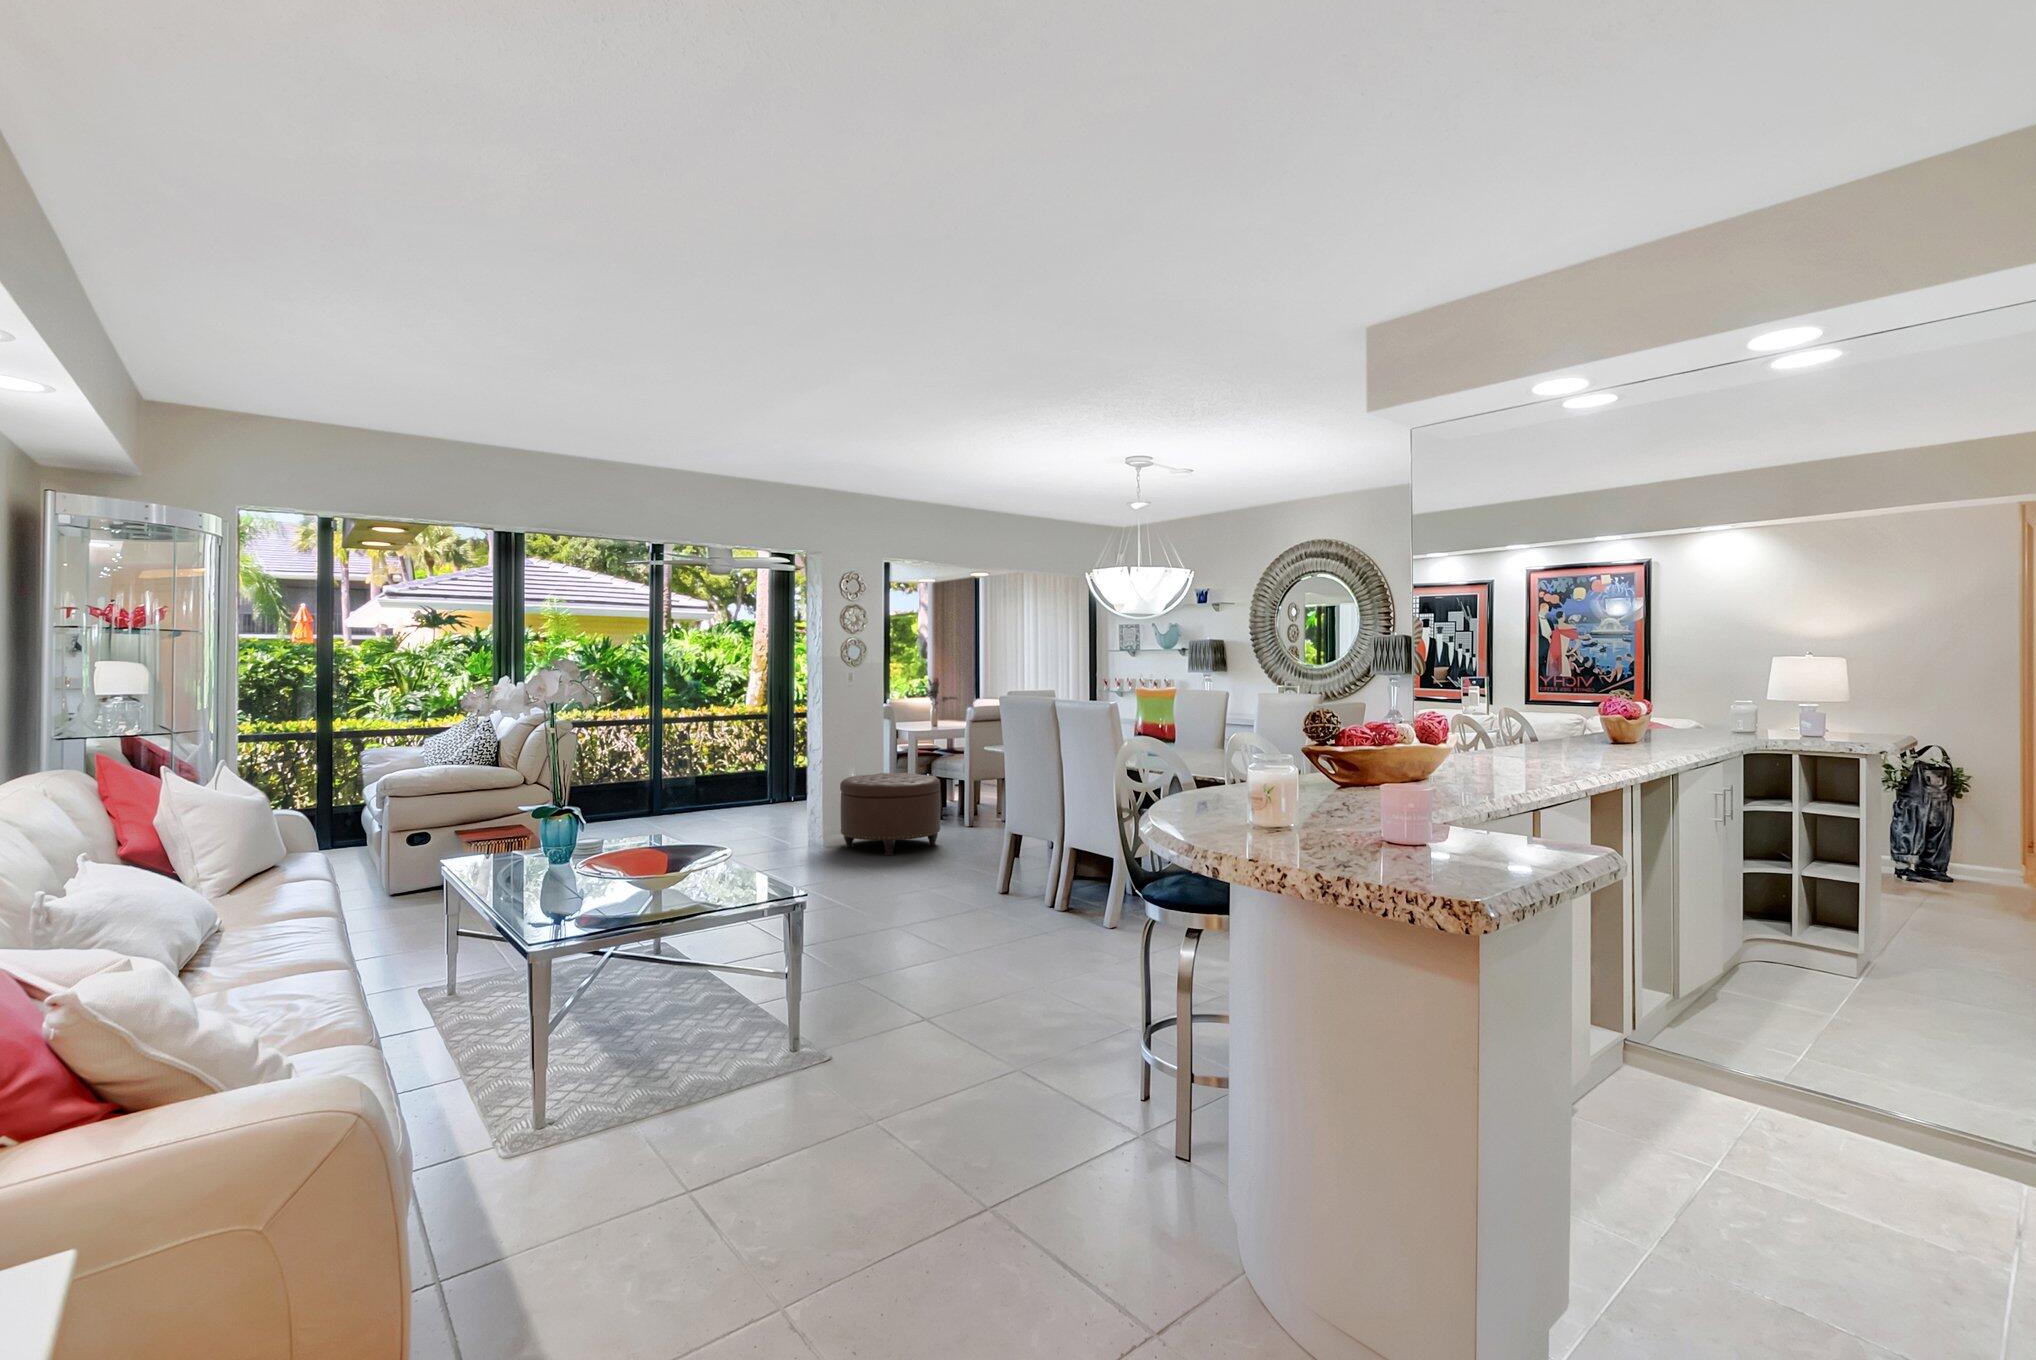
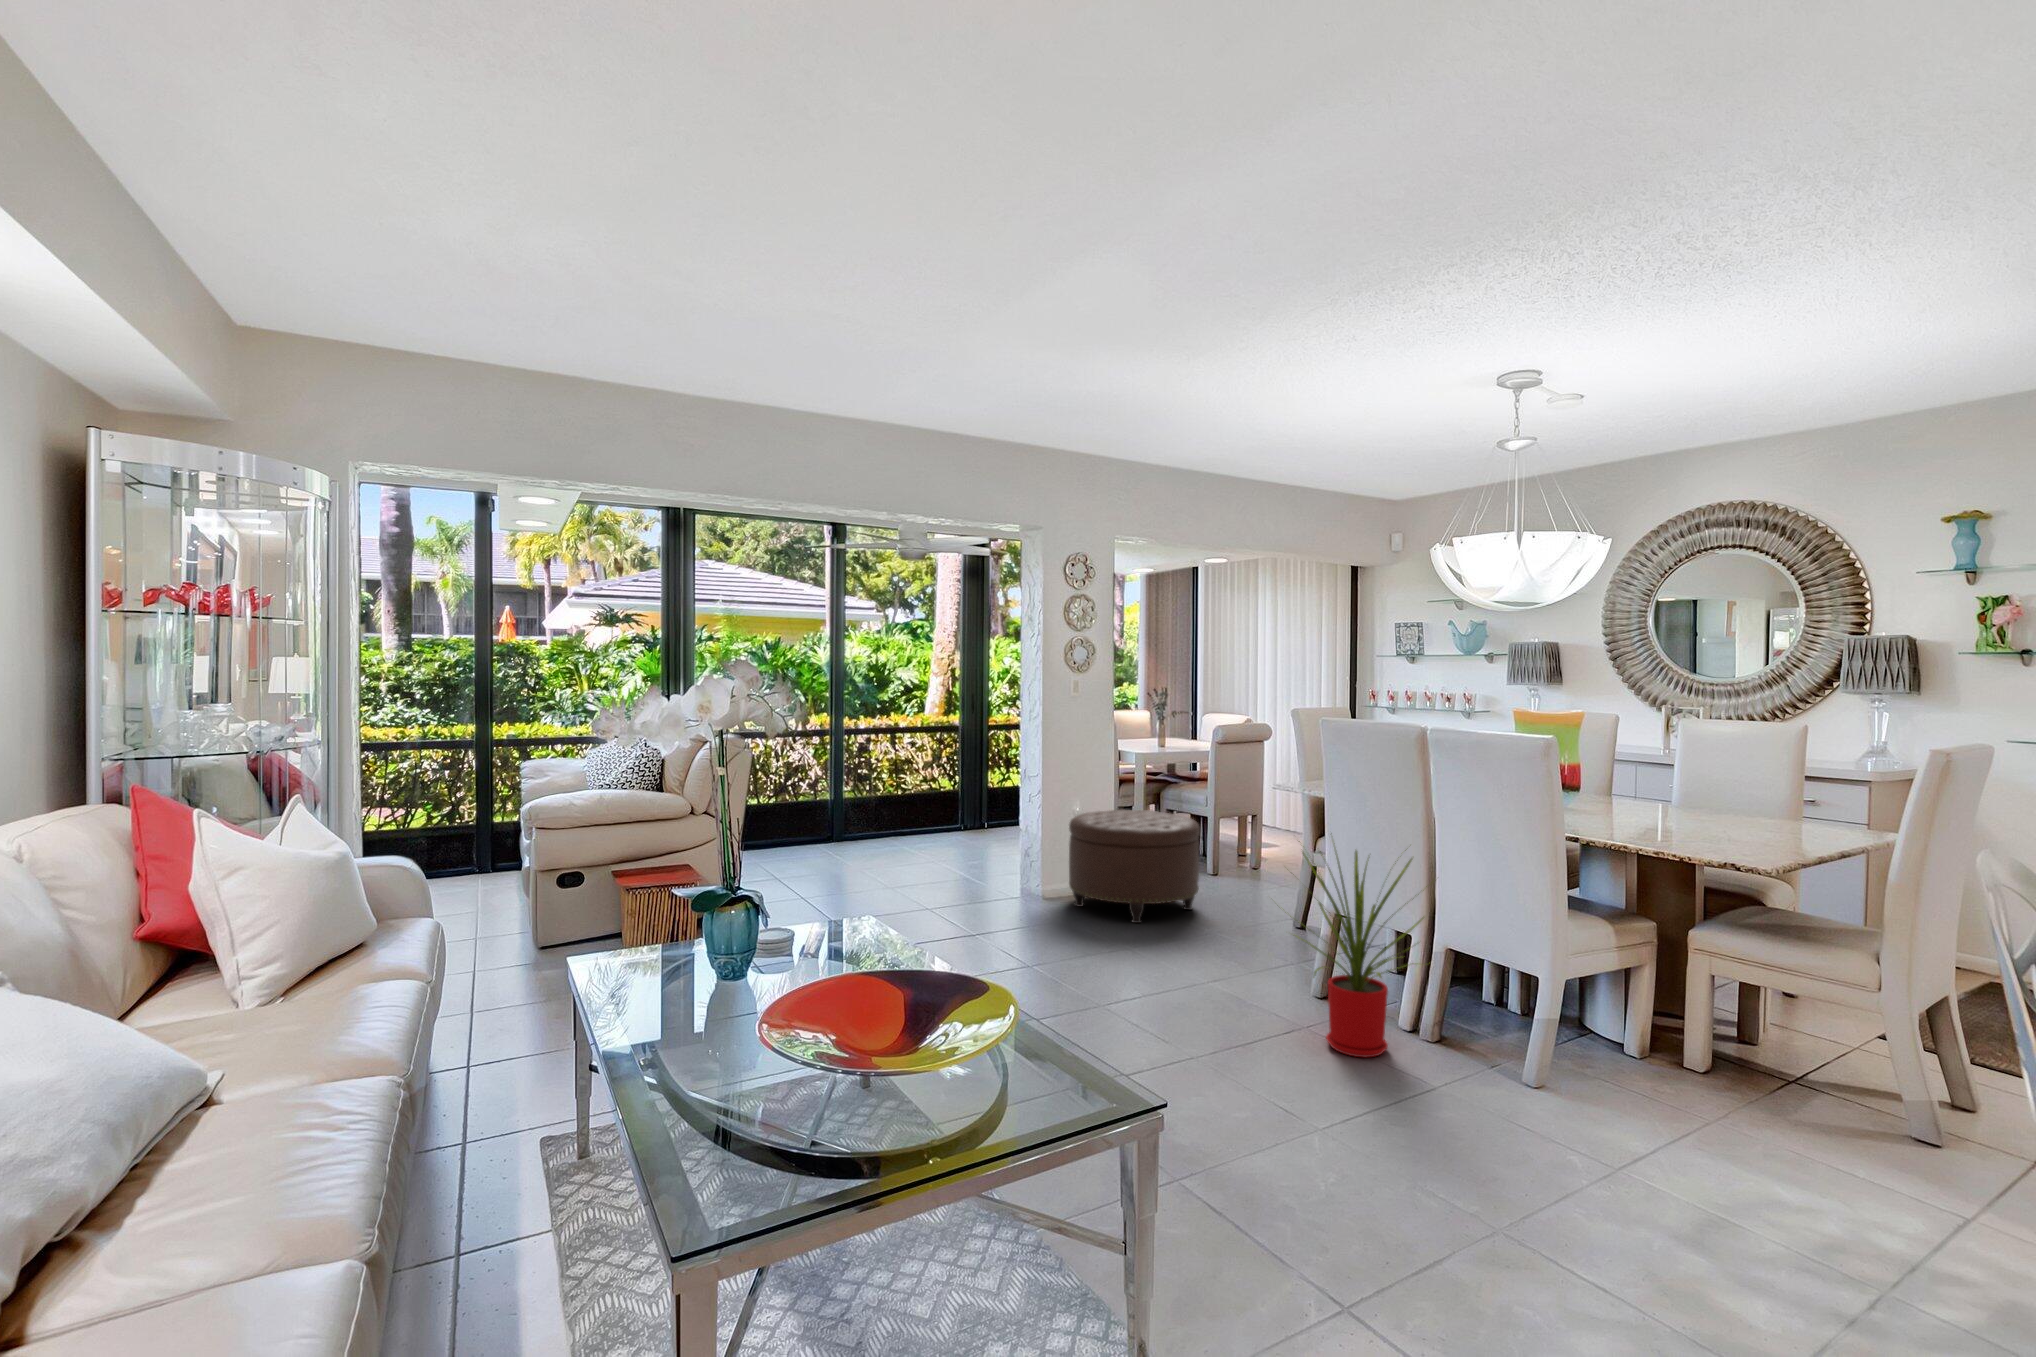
house plant: none [949,769,1054,915] -> present [1290,841,1427,1057]

